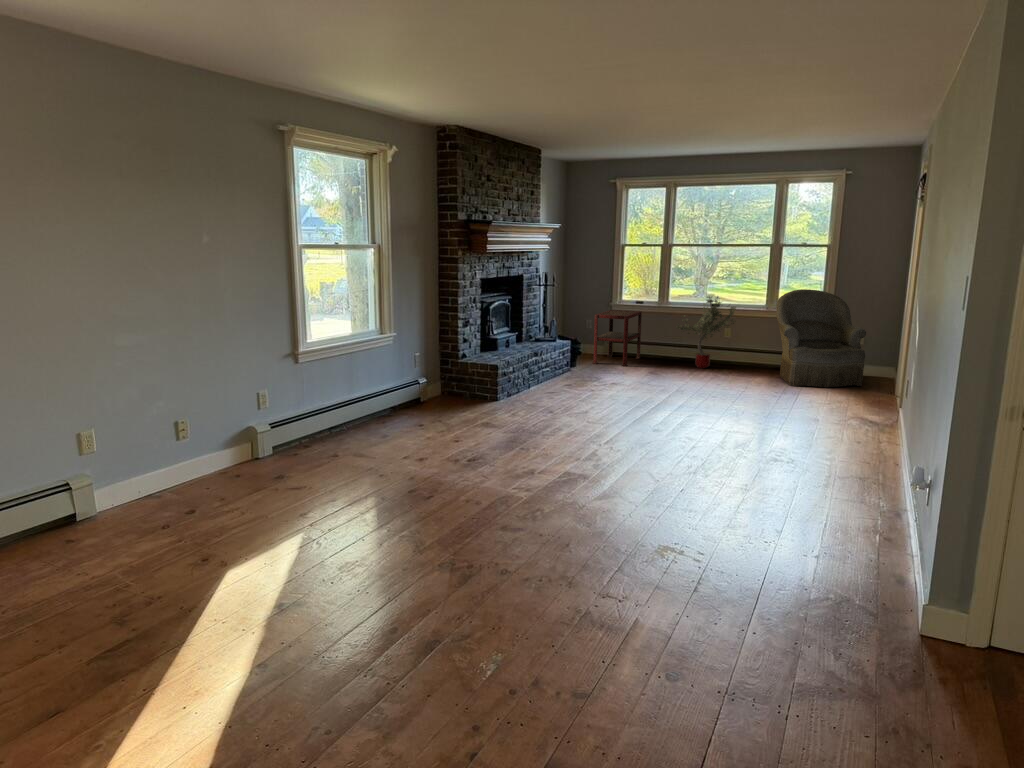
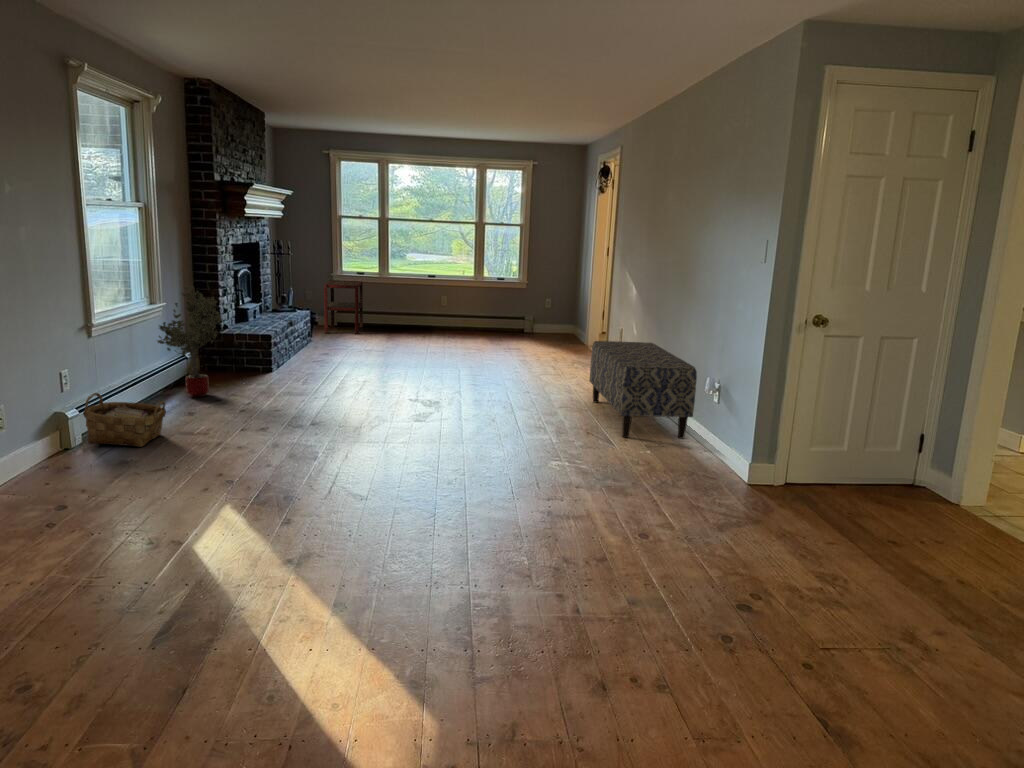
armchair: present [776,289,866,388] -> none [489,261,559,342]
potted tree: present [676,296,736,368] -> present [157,286,222,397]
bench: none [805,399,933,558] -> present [589,341,697,439]
woven basket: none [271,413,336,466] -> present [83,393,166,447]

